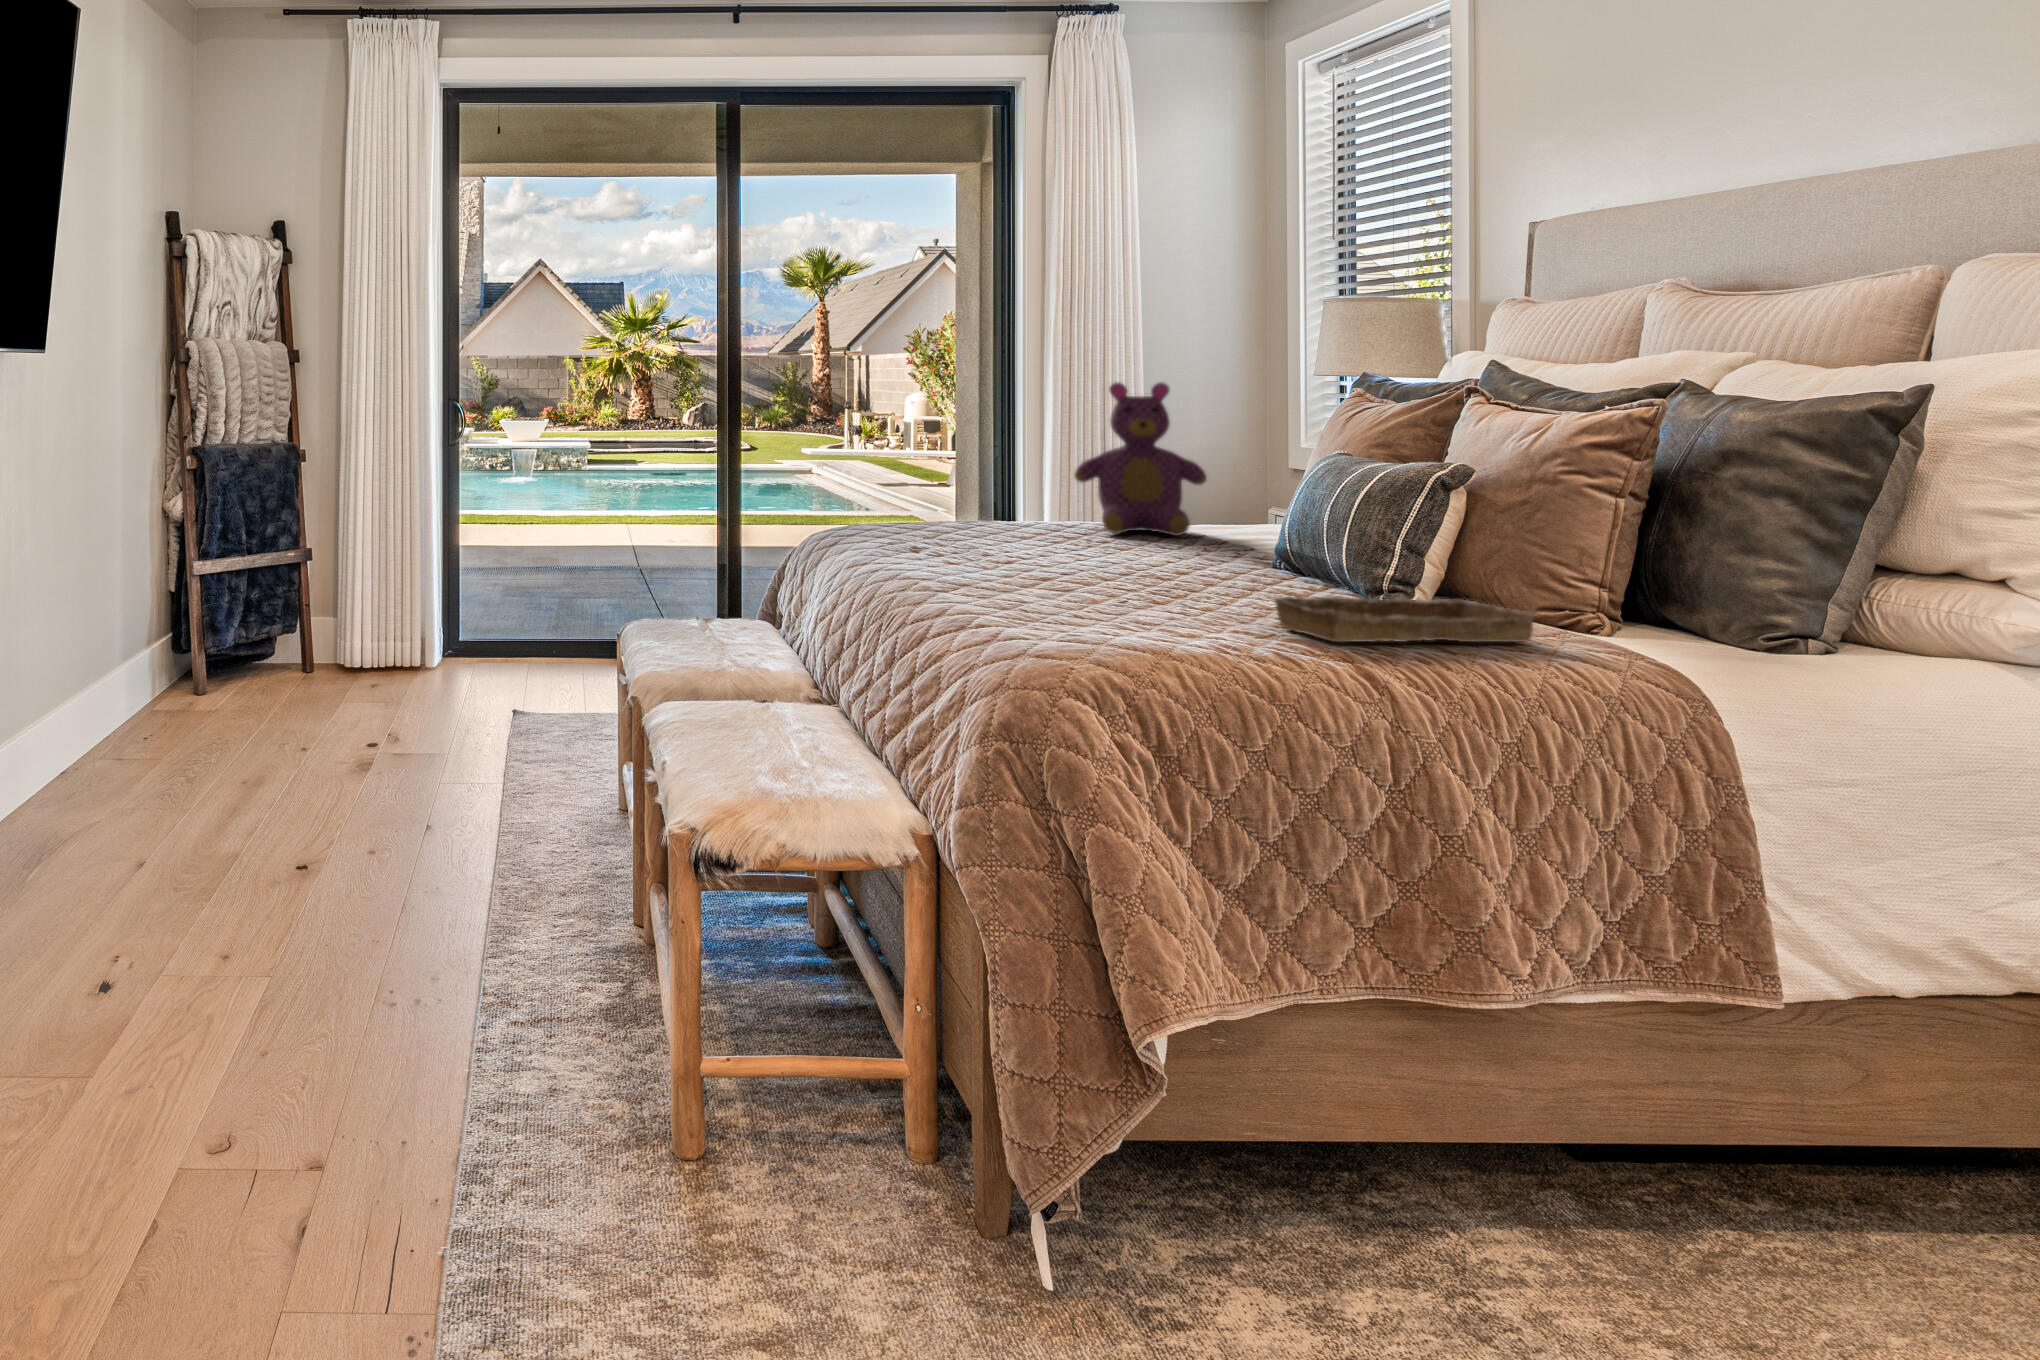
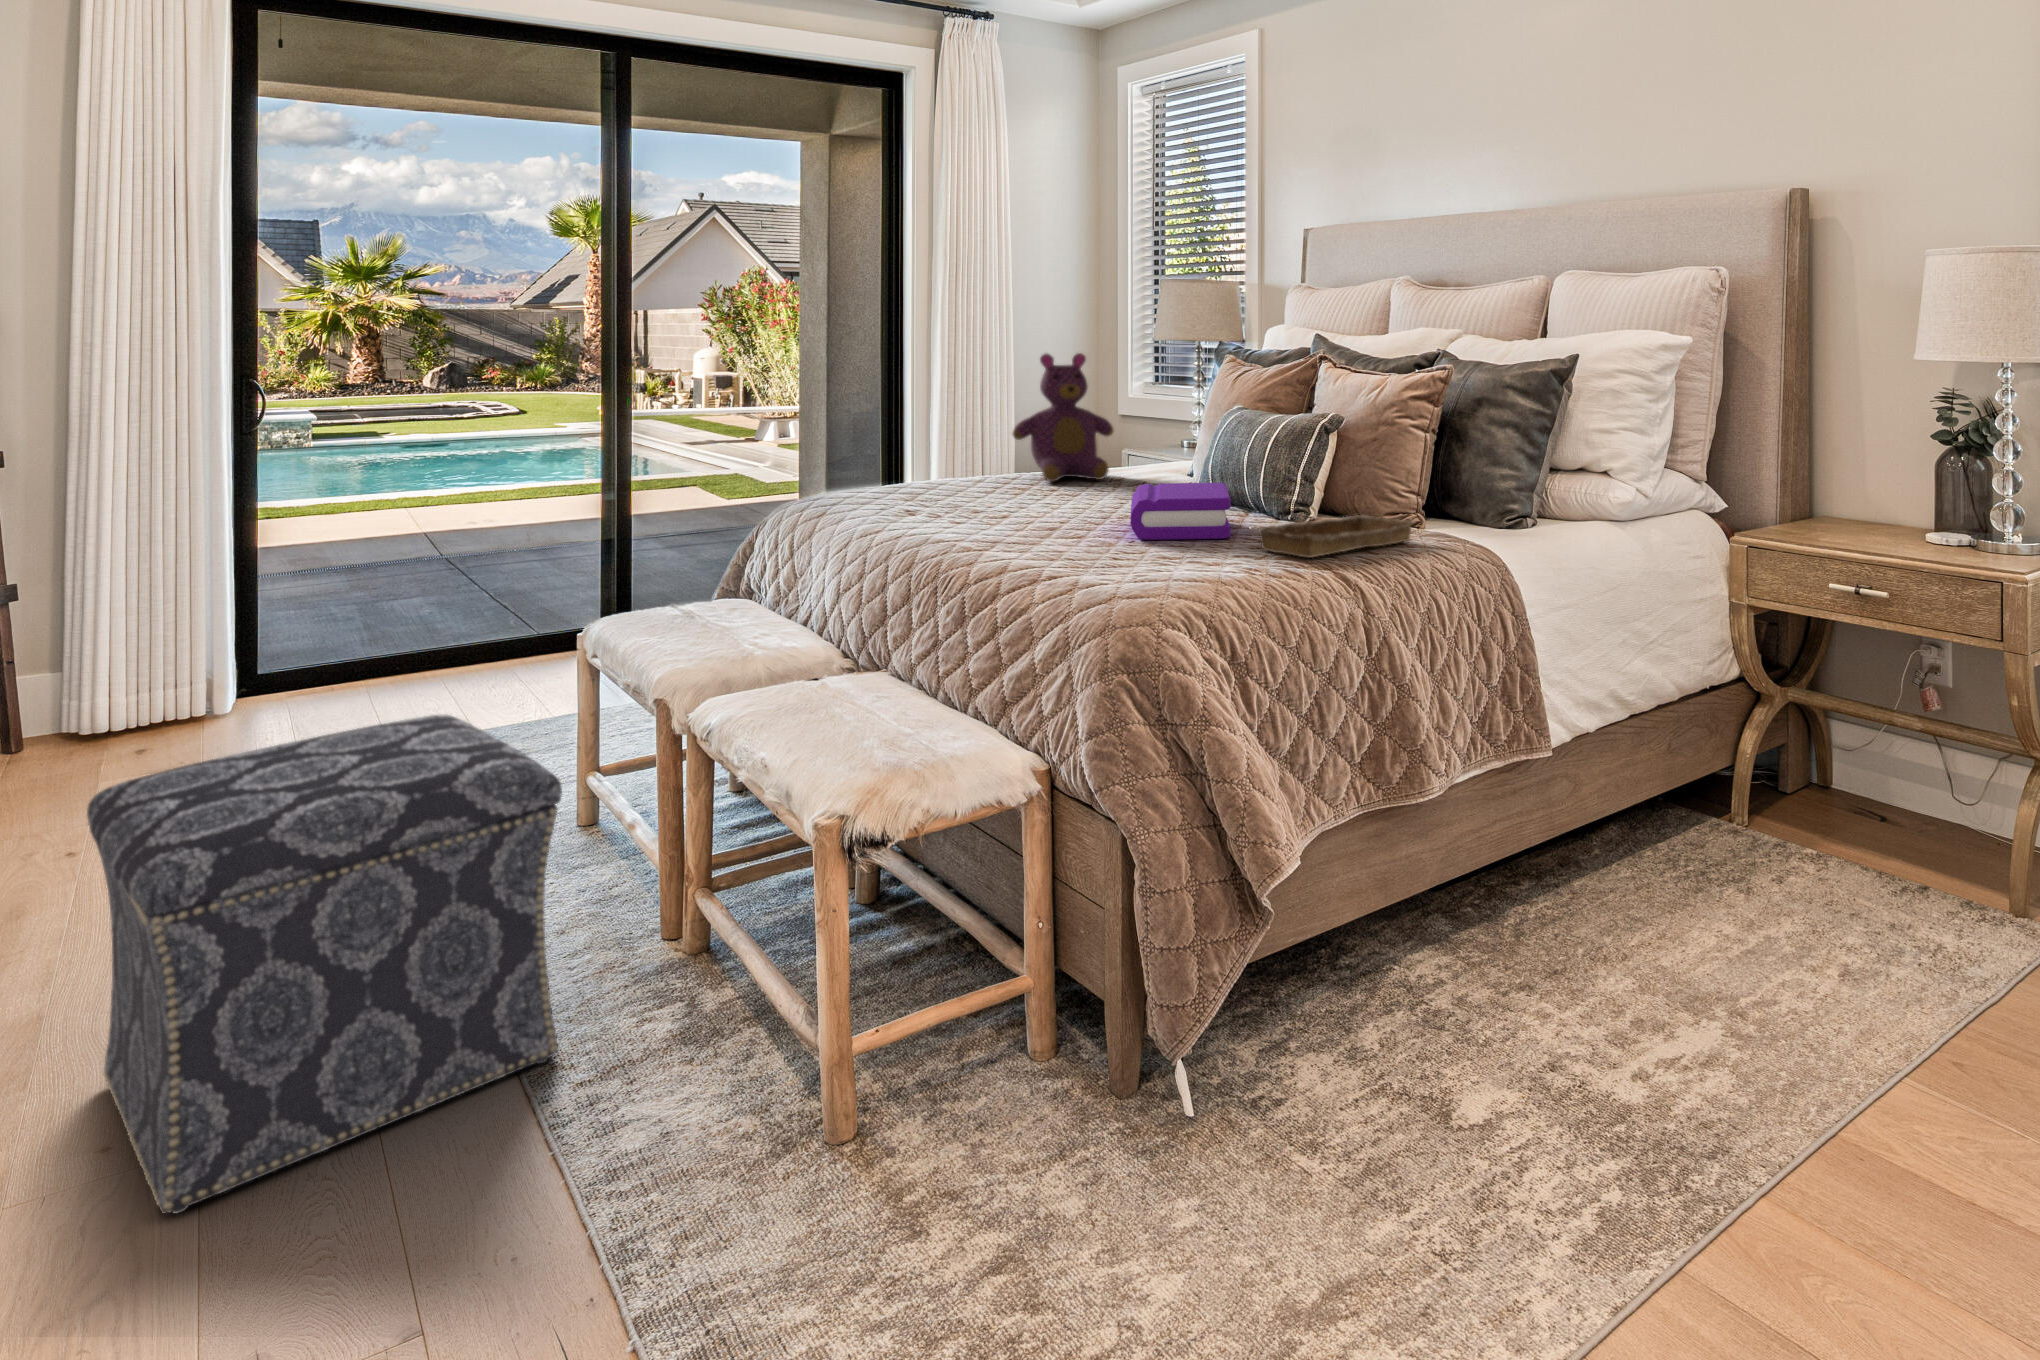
book: none [1121,535,1279,609] -> present [1131,483,1231,540]
ottoman: none [225,678,517,1020] -> present [87,715,562,1213]

